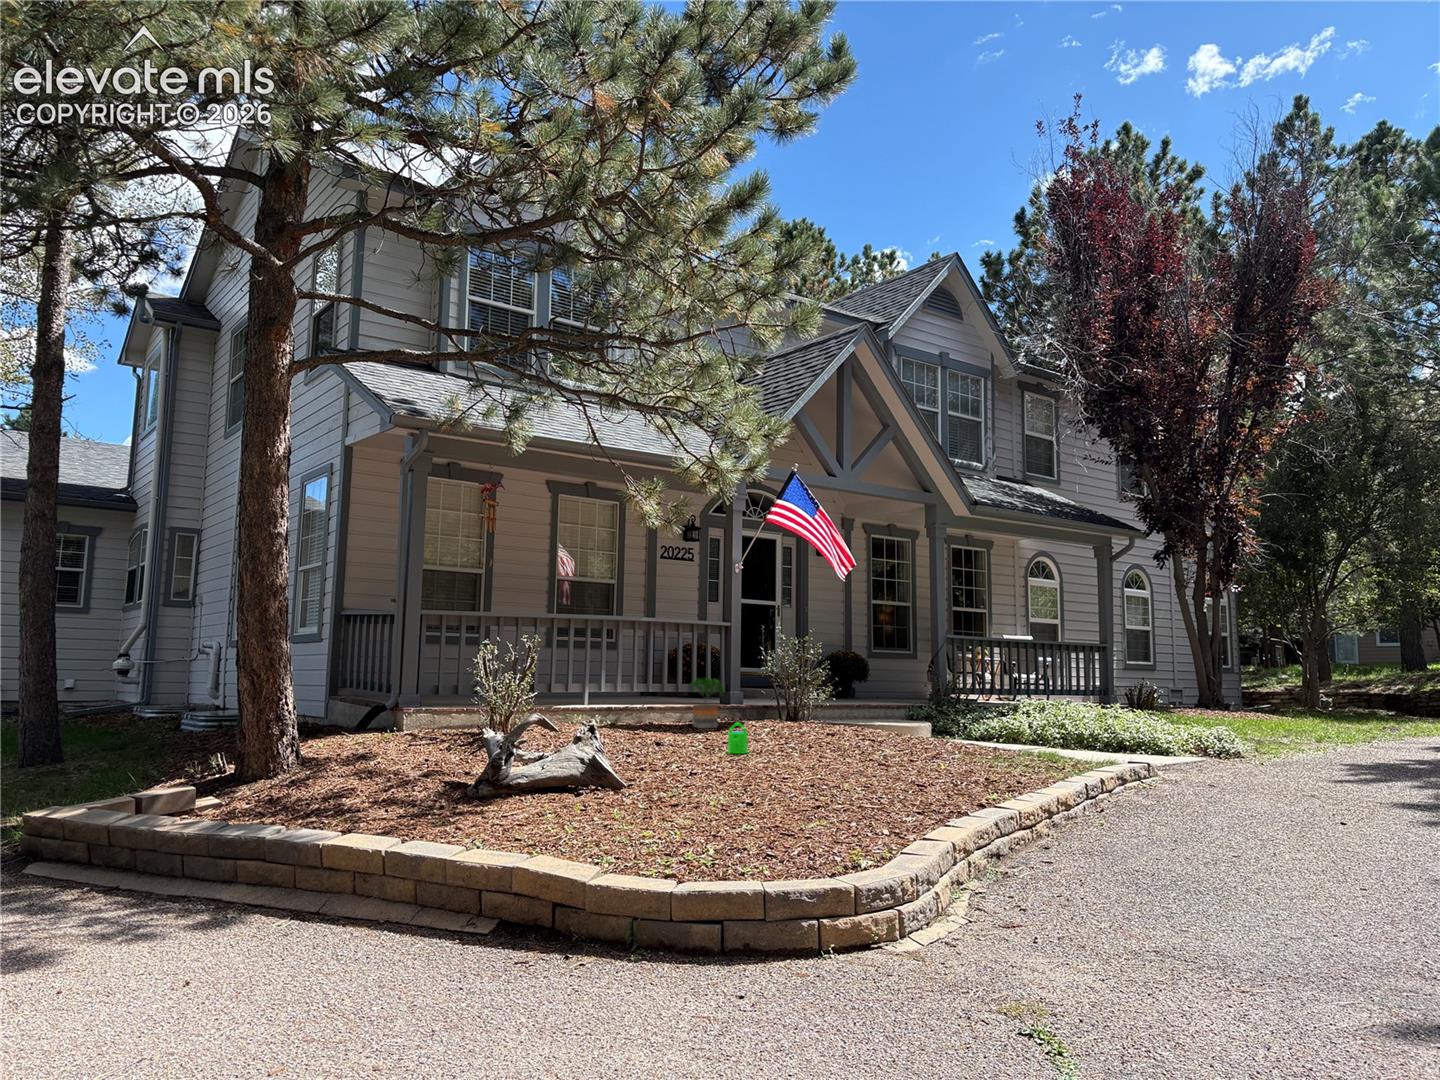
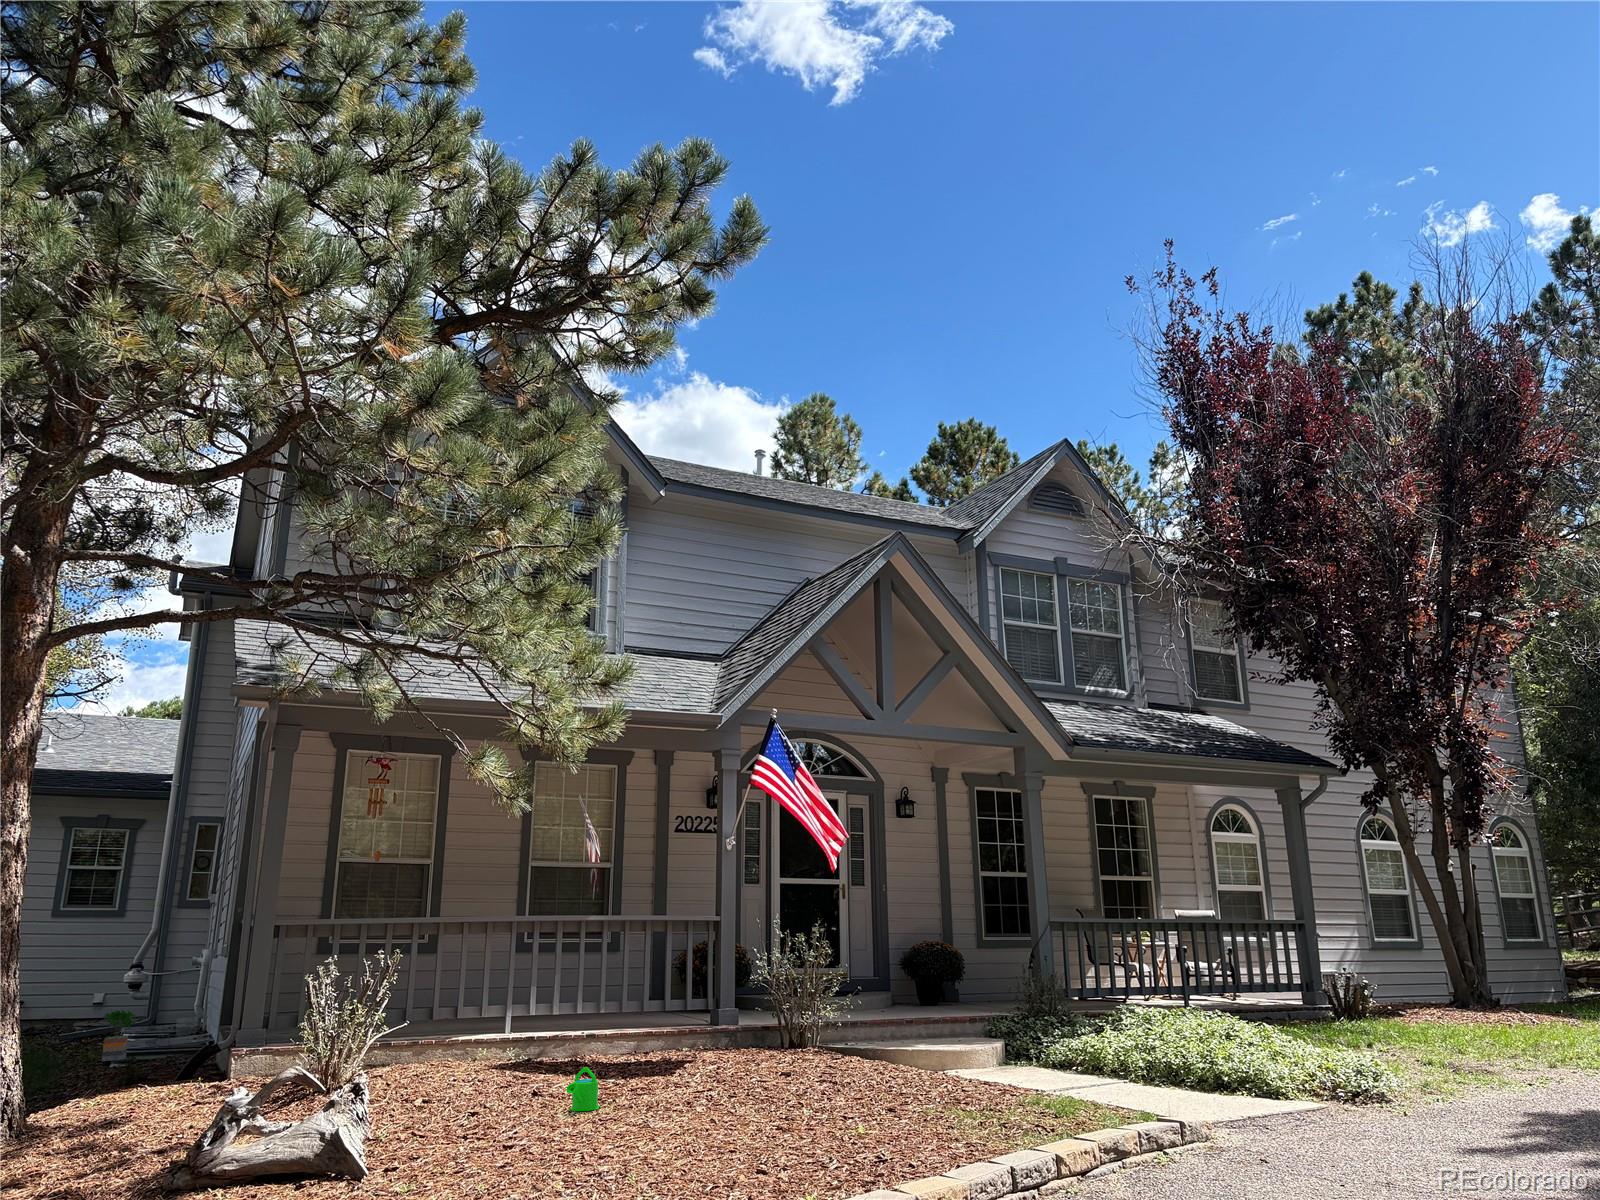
potted tree: present [690,678,725,728] -> present [102,1010,137,1061]

